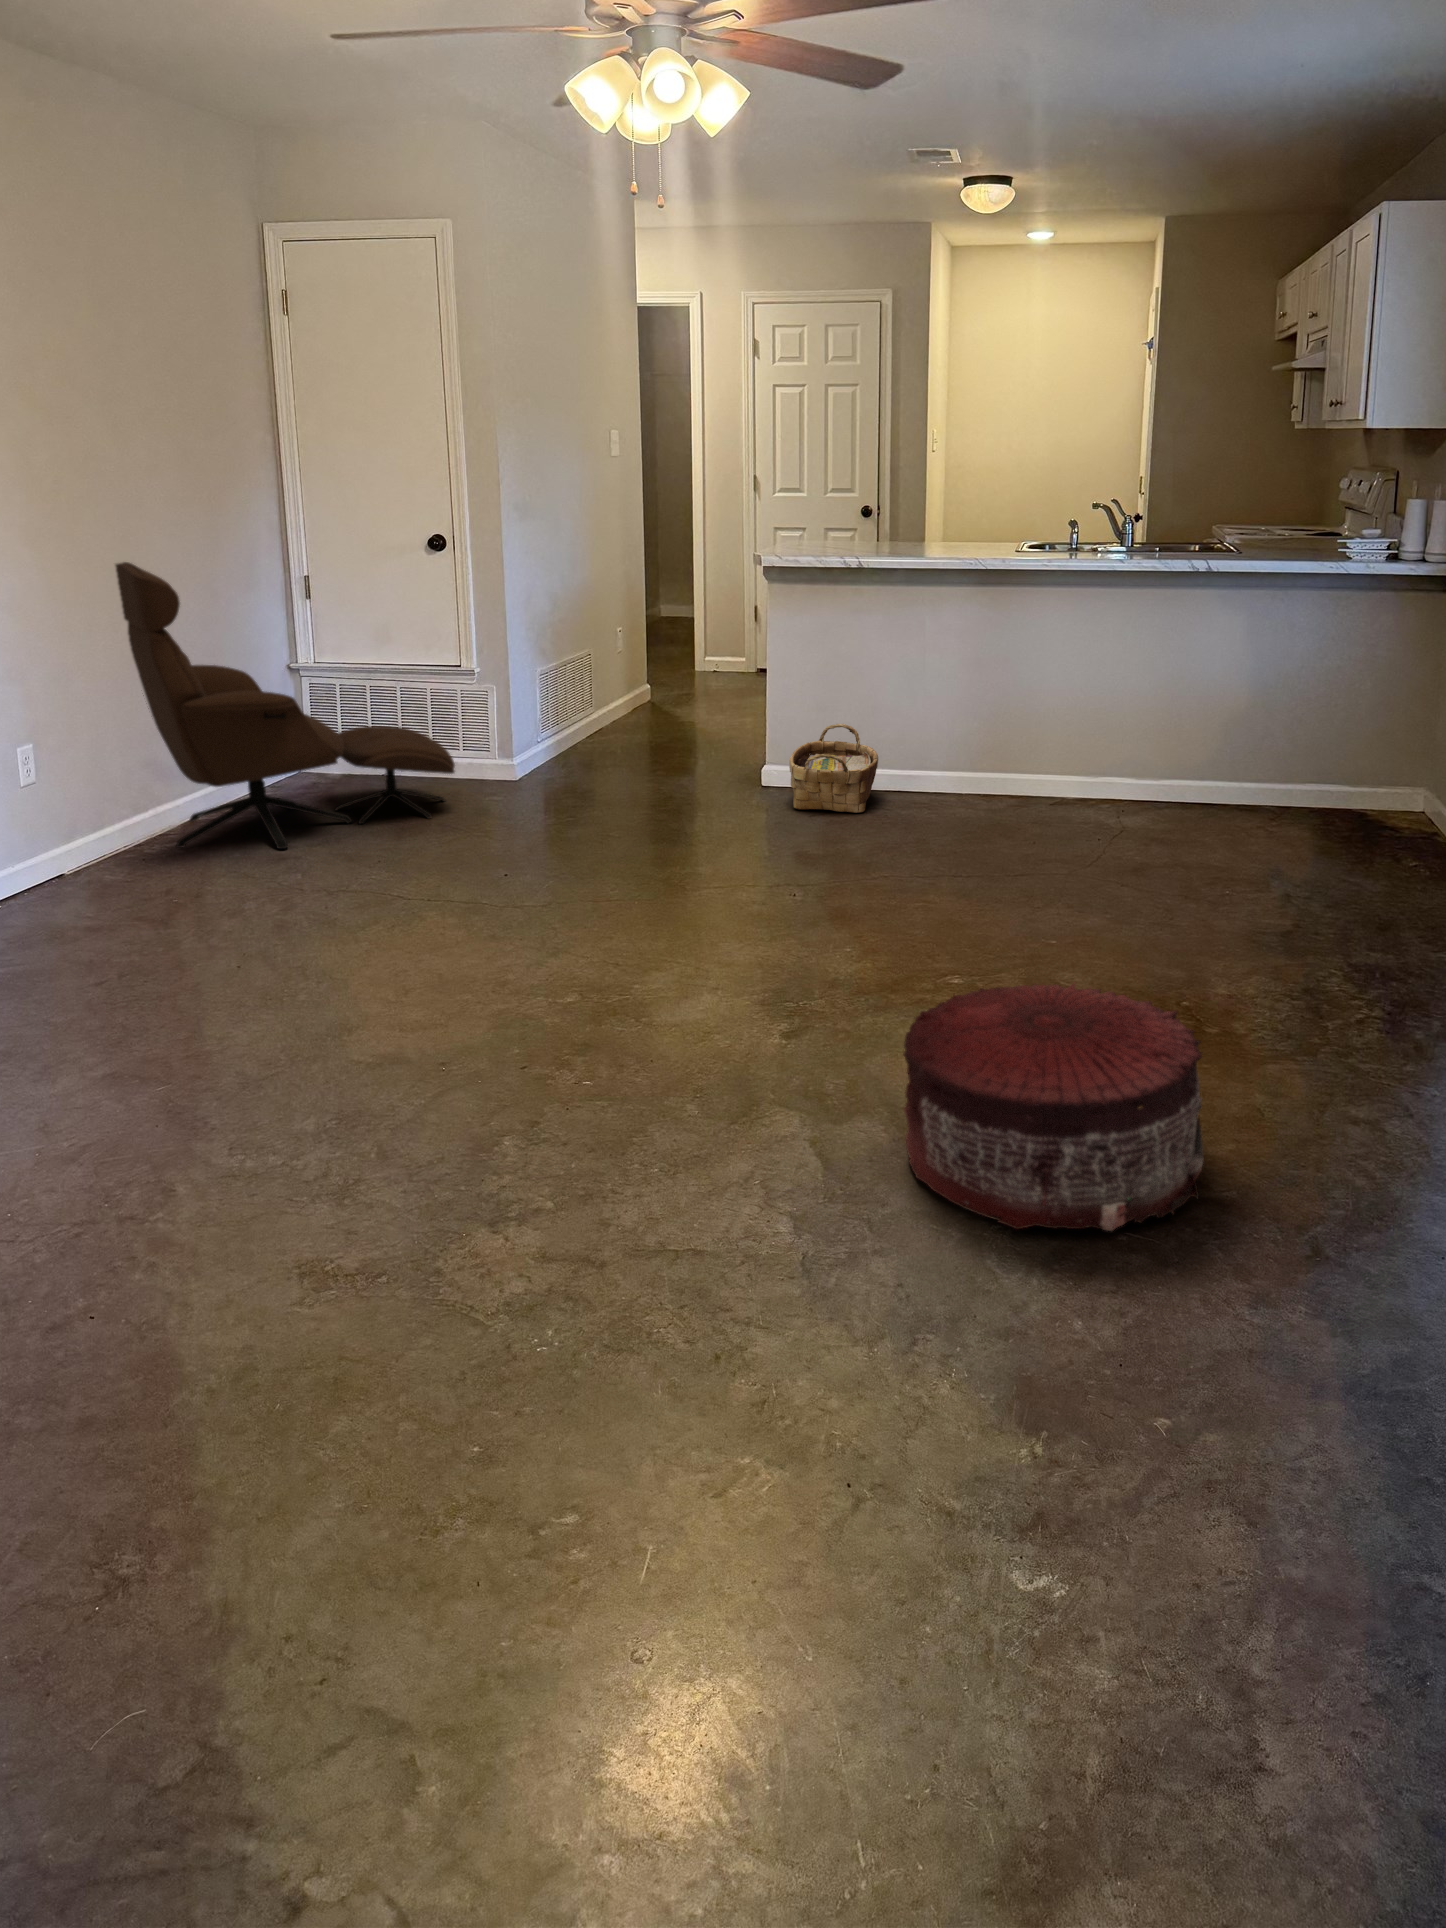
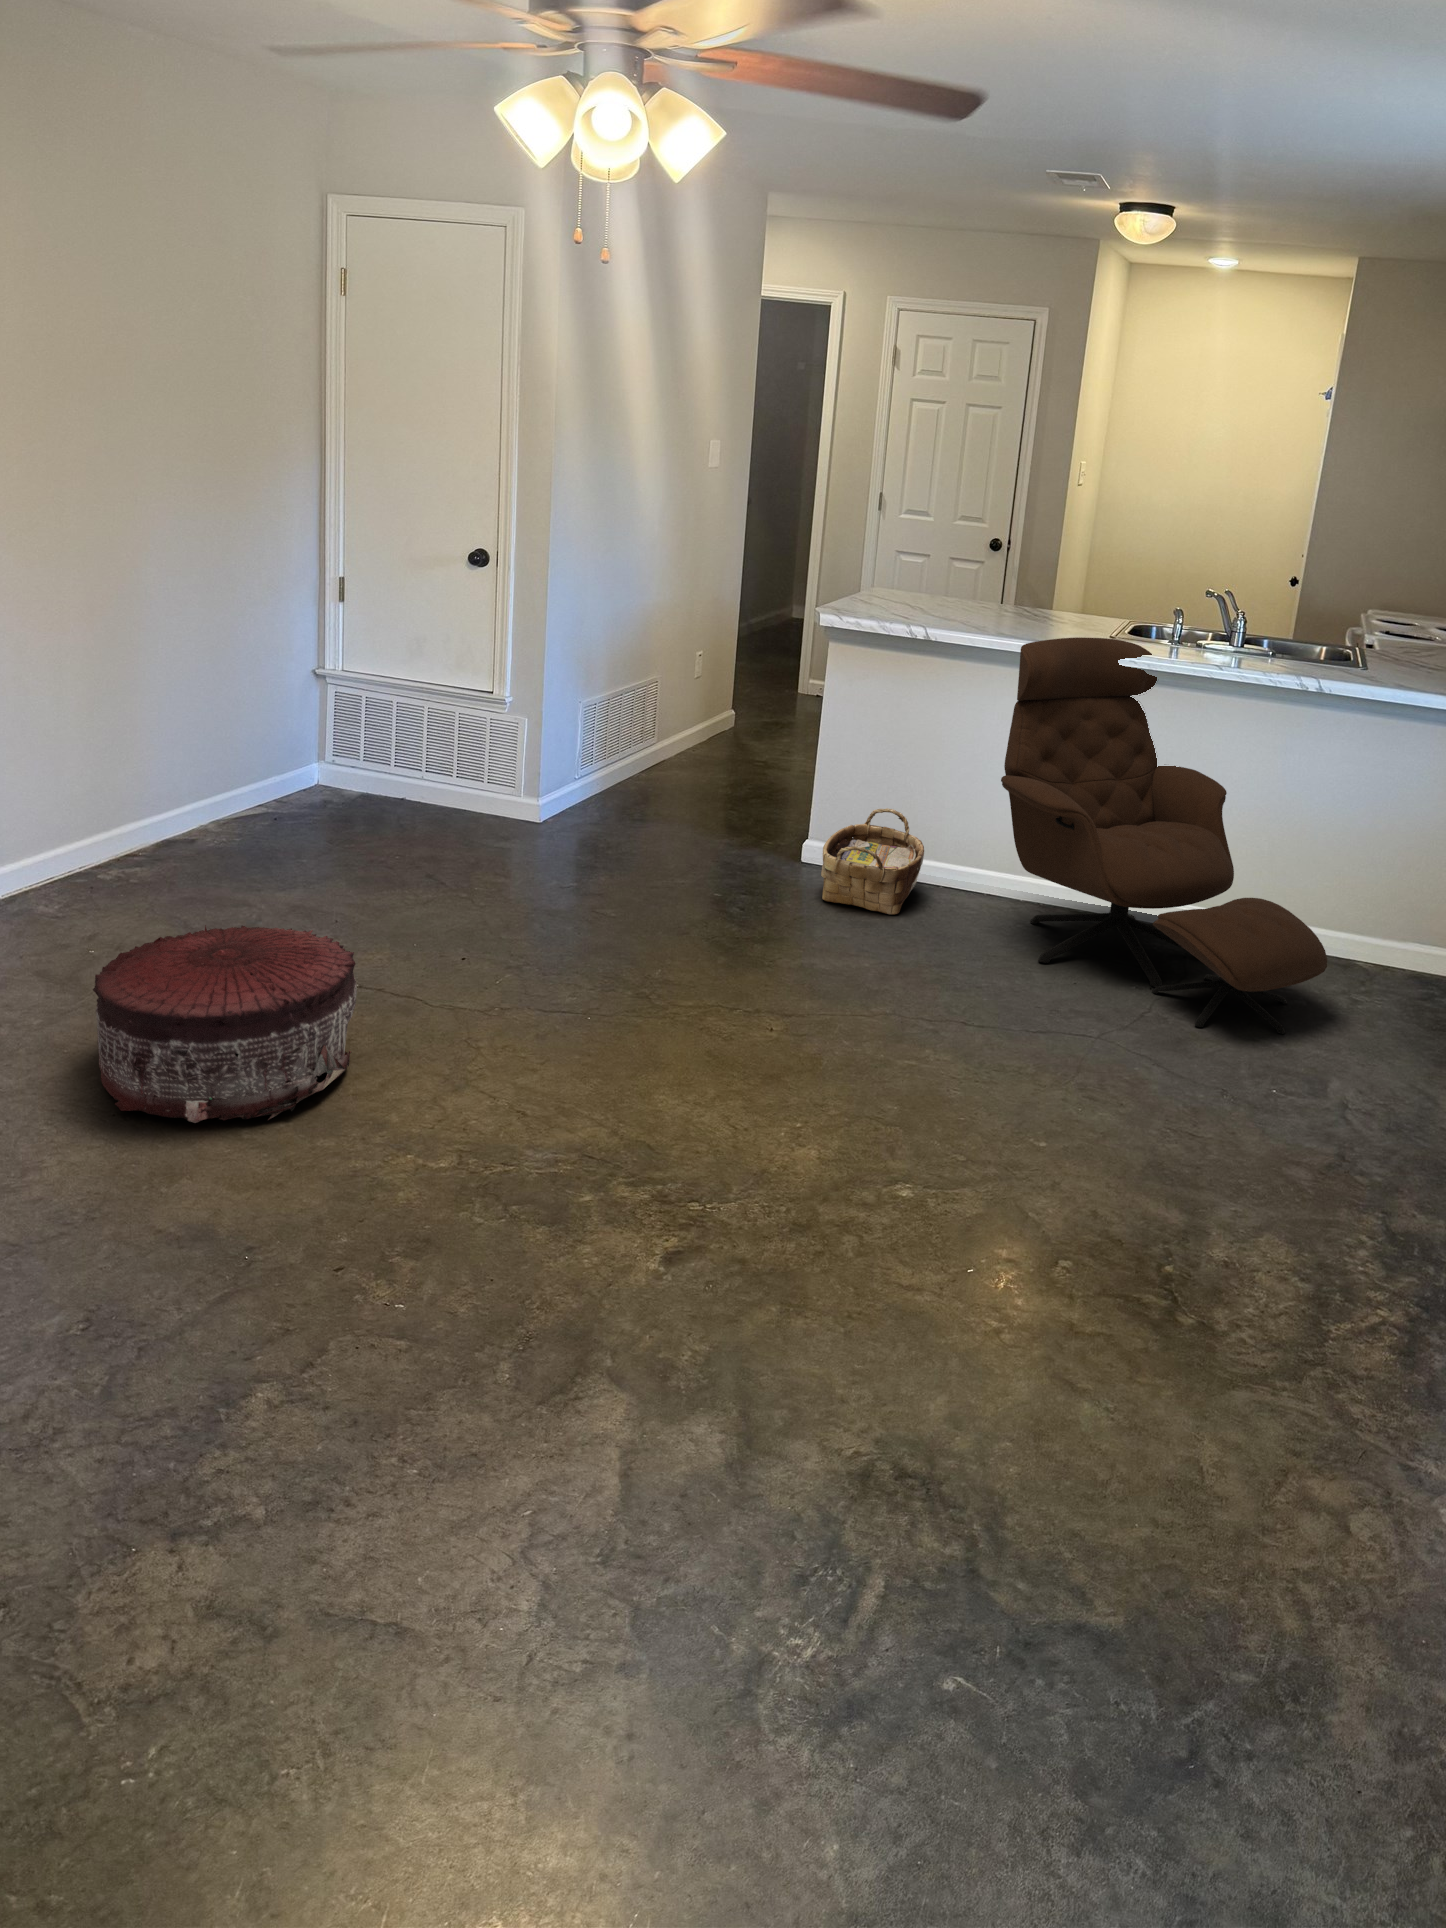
lounge chair: present [116,562,455,849] -> present [1001,637,1327,1034]
pouf: present [904,984,1204,1231] -> present [93,925,357,1123]

